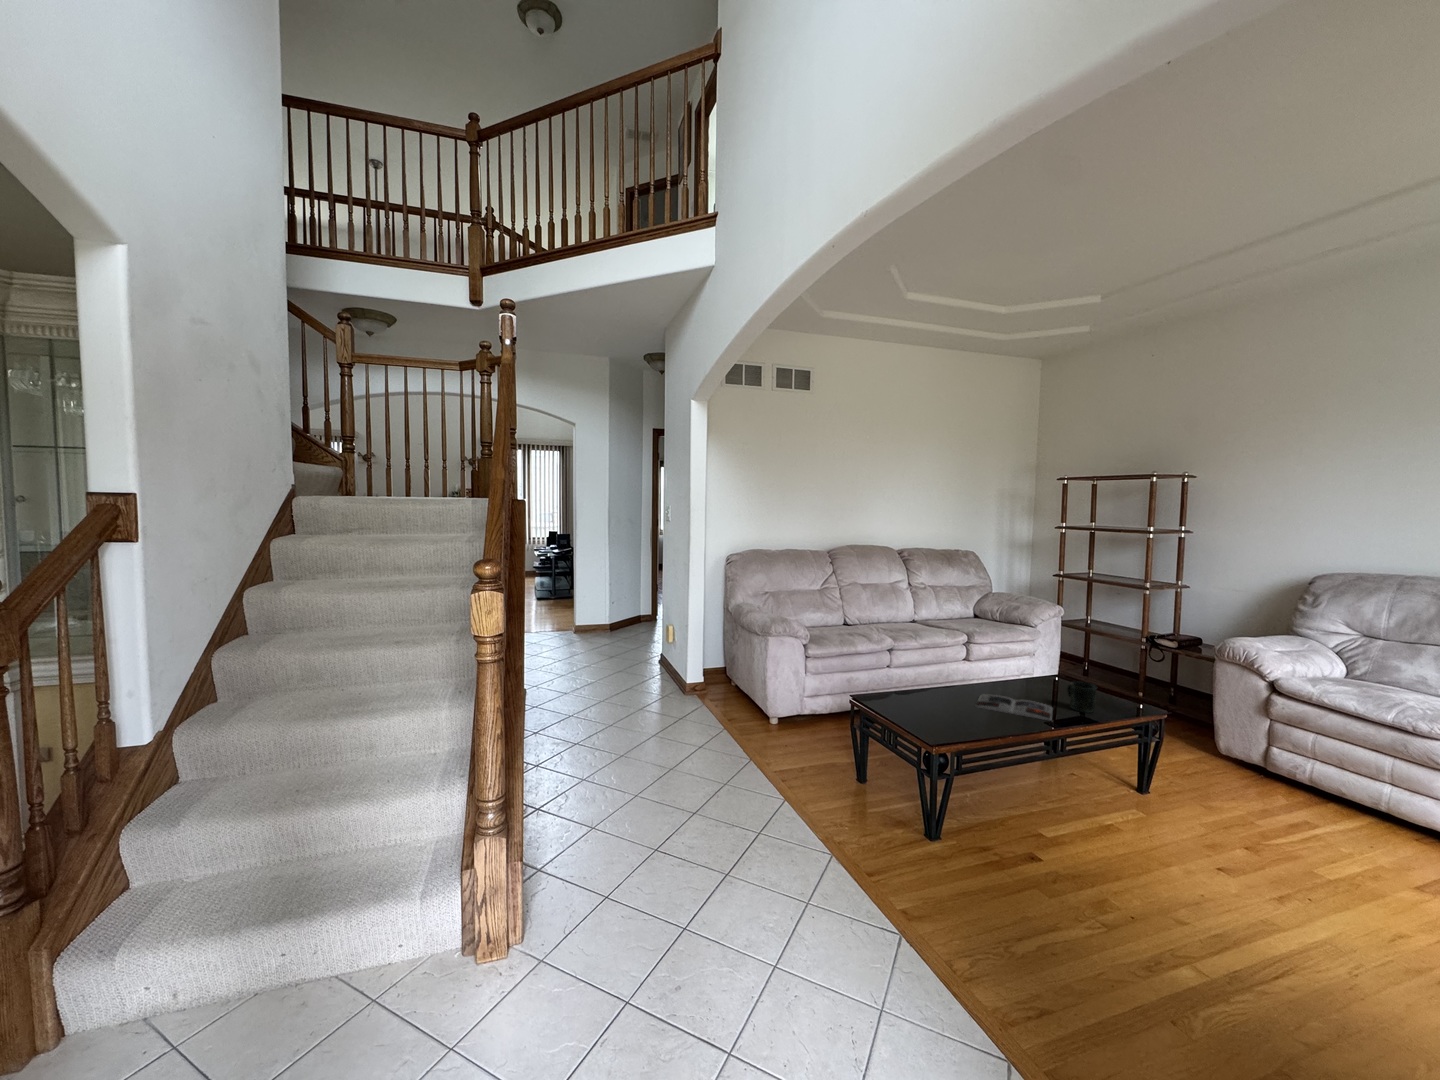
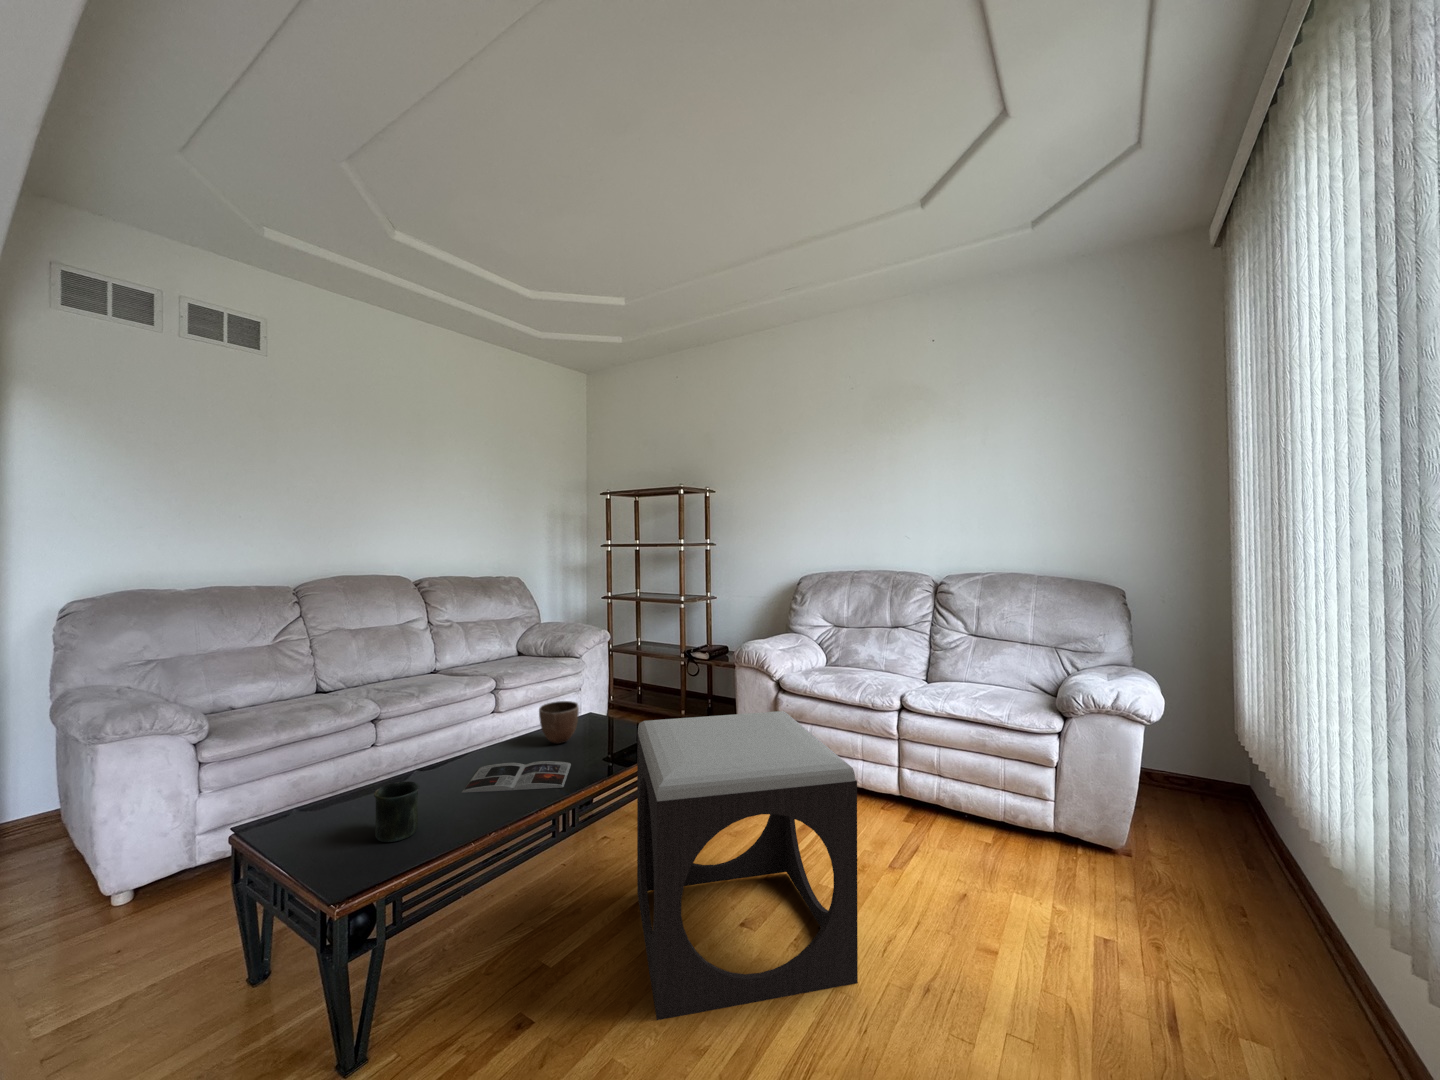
decorative bowl: none [1020,659,1054,692] -> present [539,701,579,744]
mug: present [1068,681,1097,713] -> present [374,782,420,842]
footstool: none [1110,686,1364,942] -> present [637,711,858,1020]

